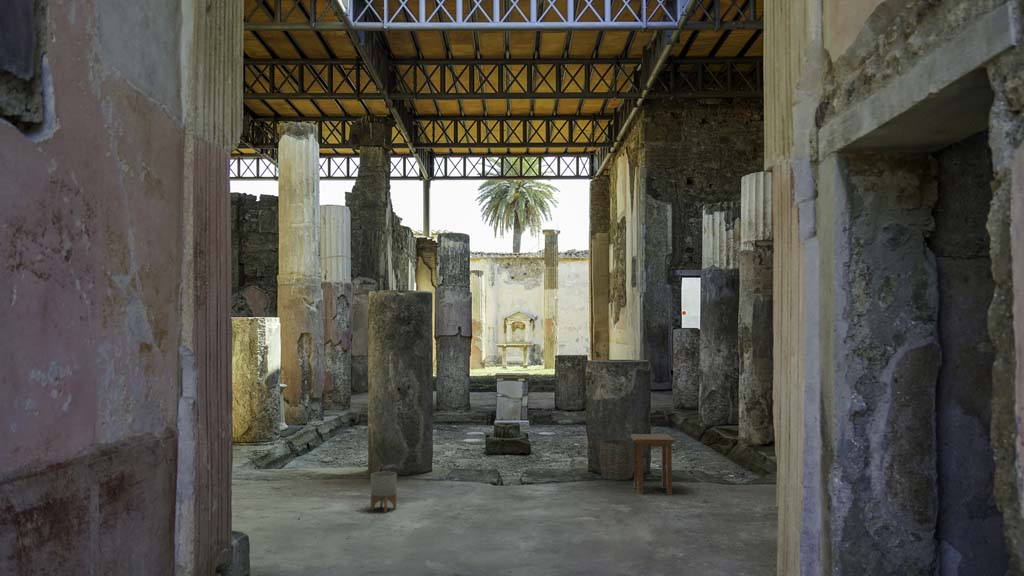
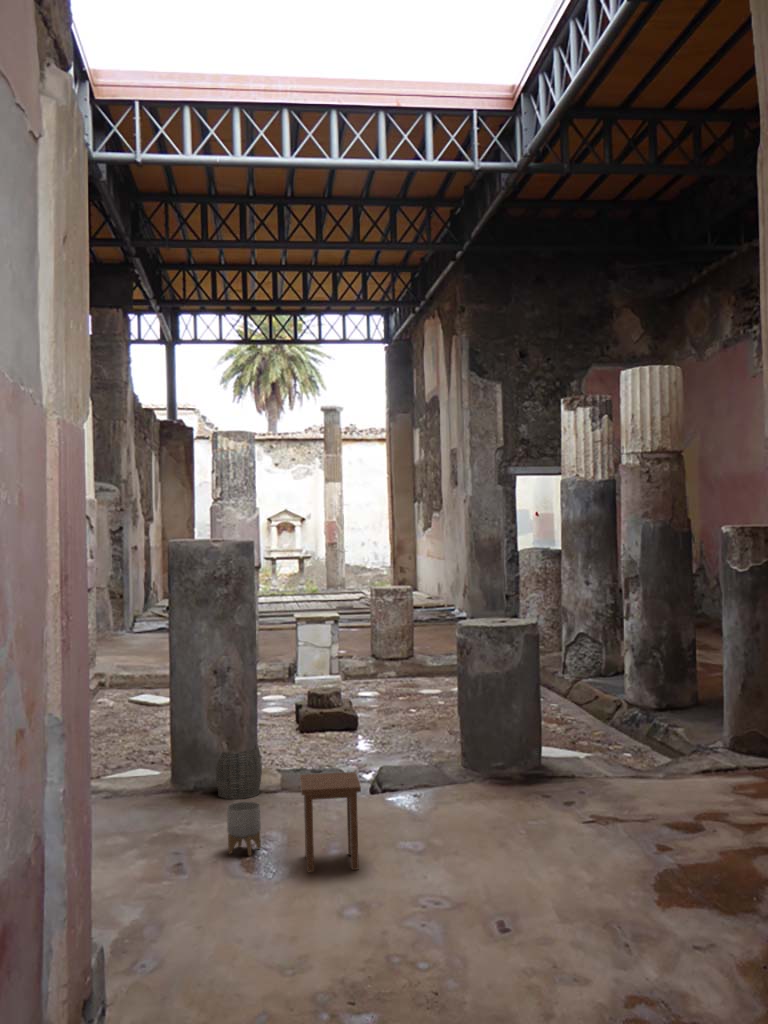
stool: present [631,434,675,494] -> present [300,772,361,872]
woven basket: present [599,440,634,480] -> present [216,746,262,799]

